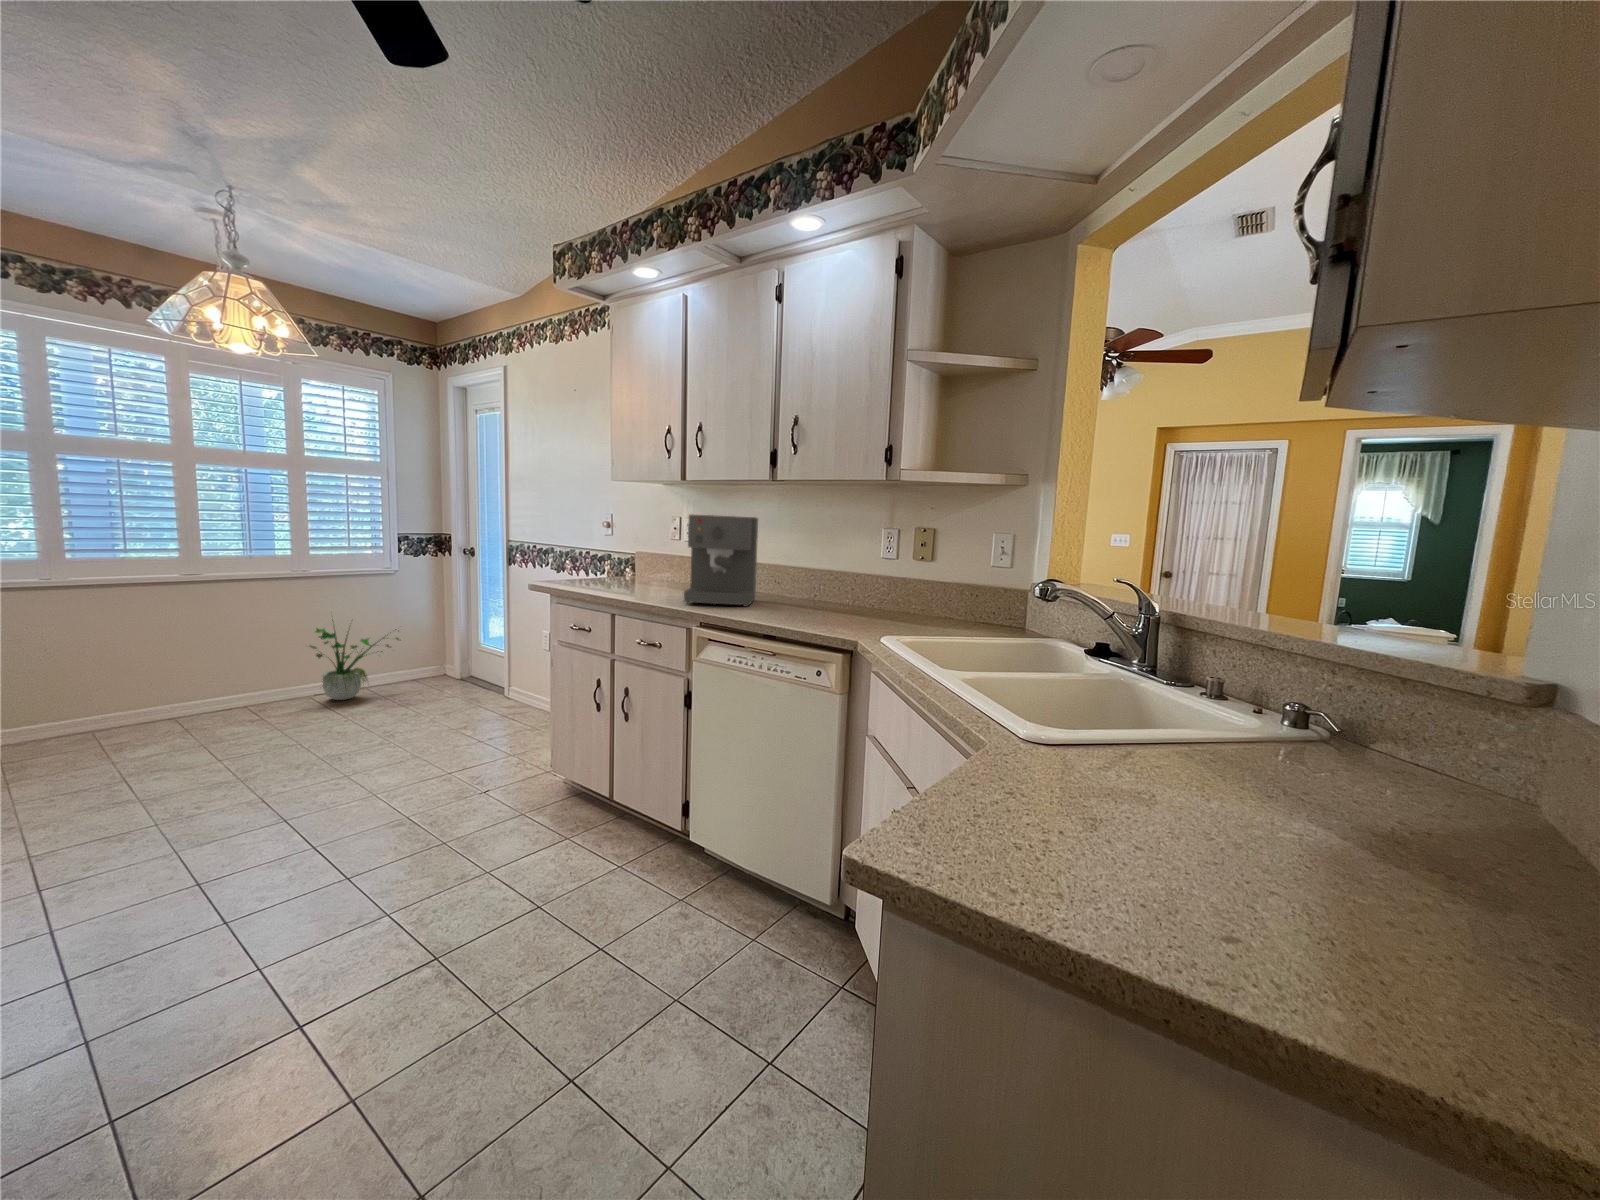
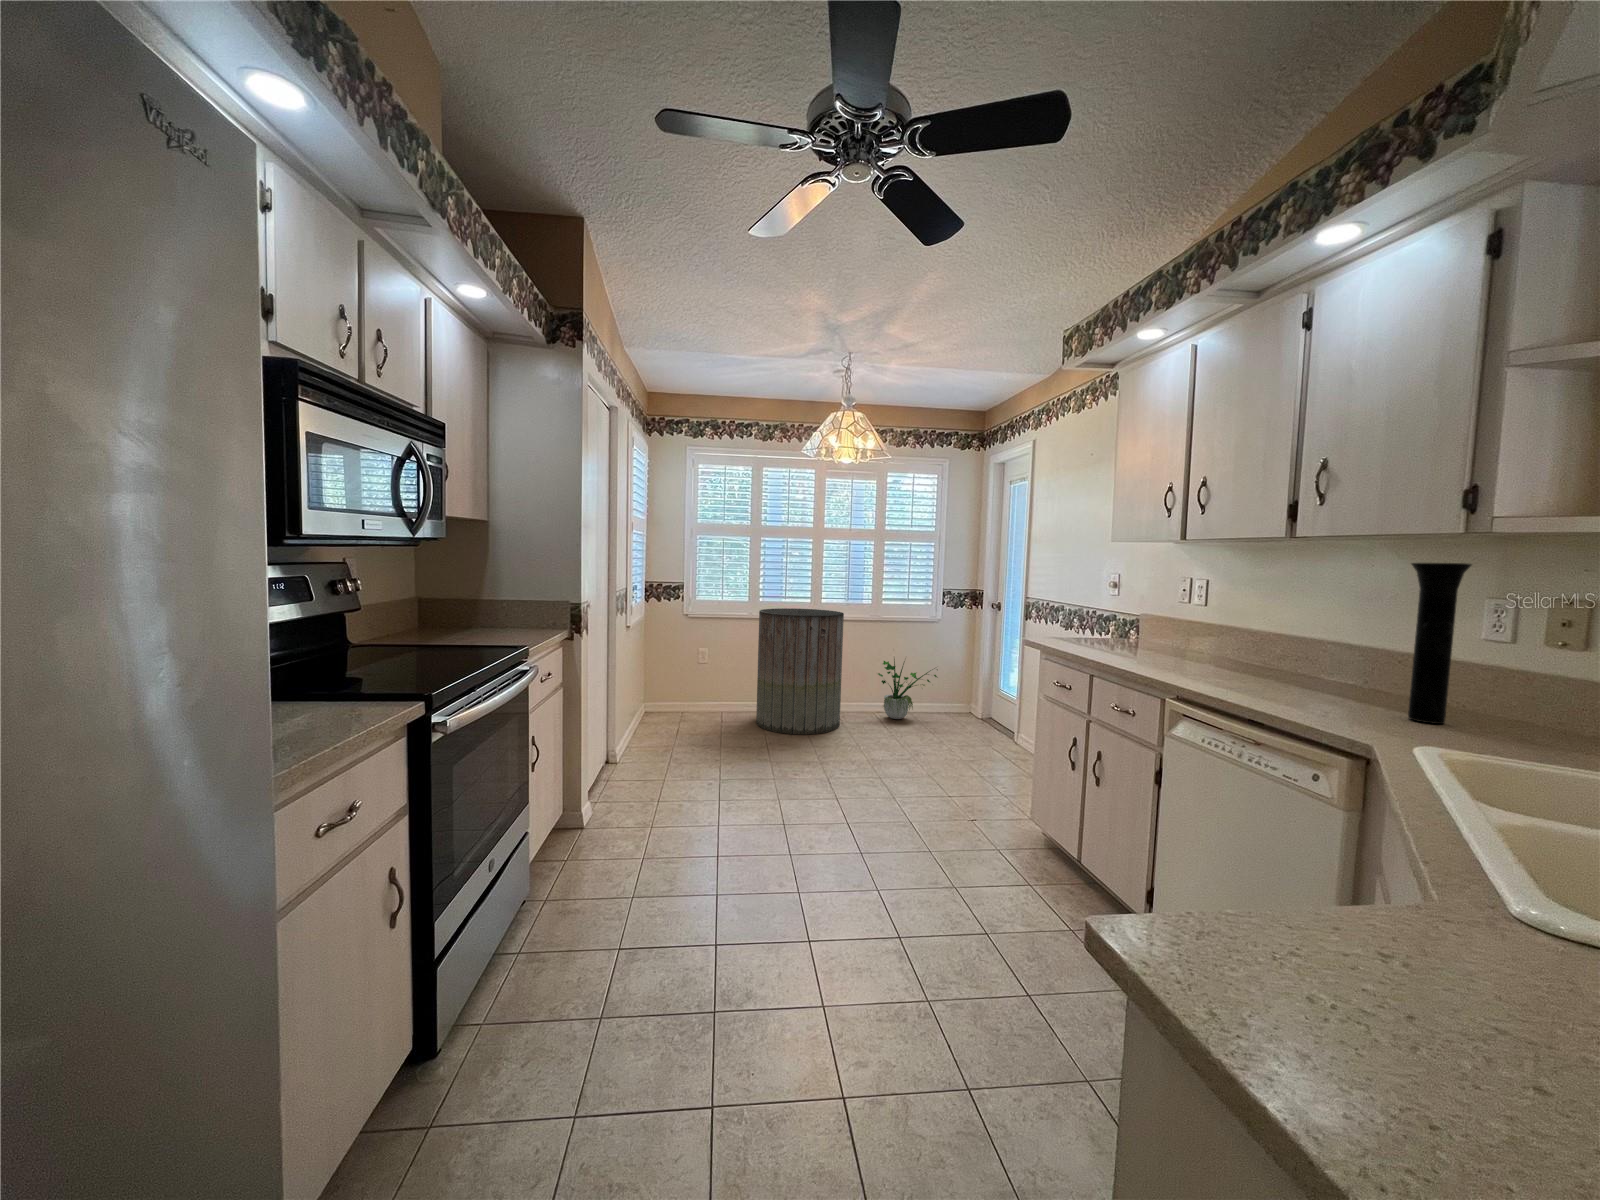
vase: none [856,502,887,620] -> present [1408,563,1472,724]
coffee maker: present [684,514,758,607] -> none [1165,577,1277,685]
trash can: none [48,564,249,760] -> present [756,608,844,735]

